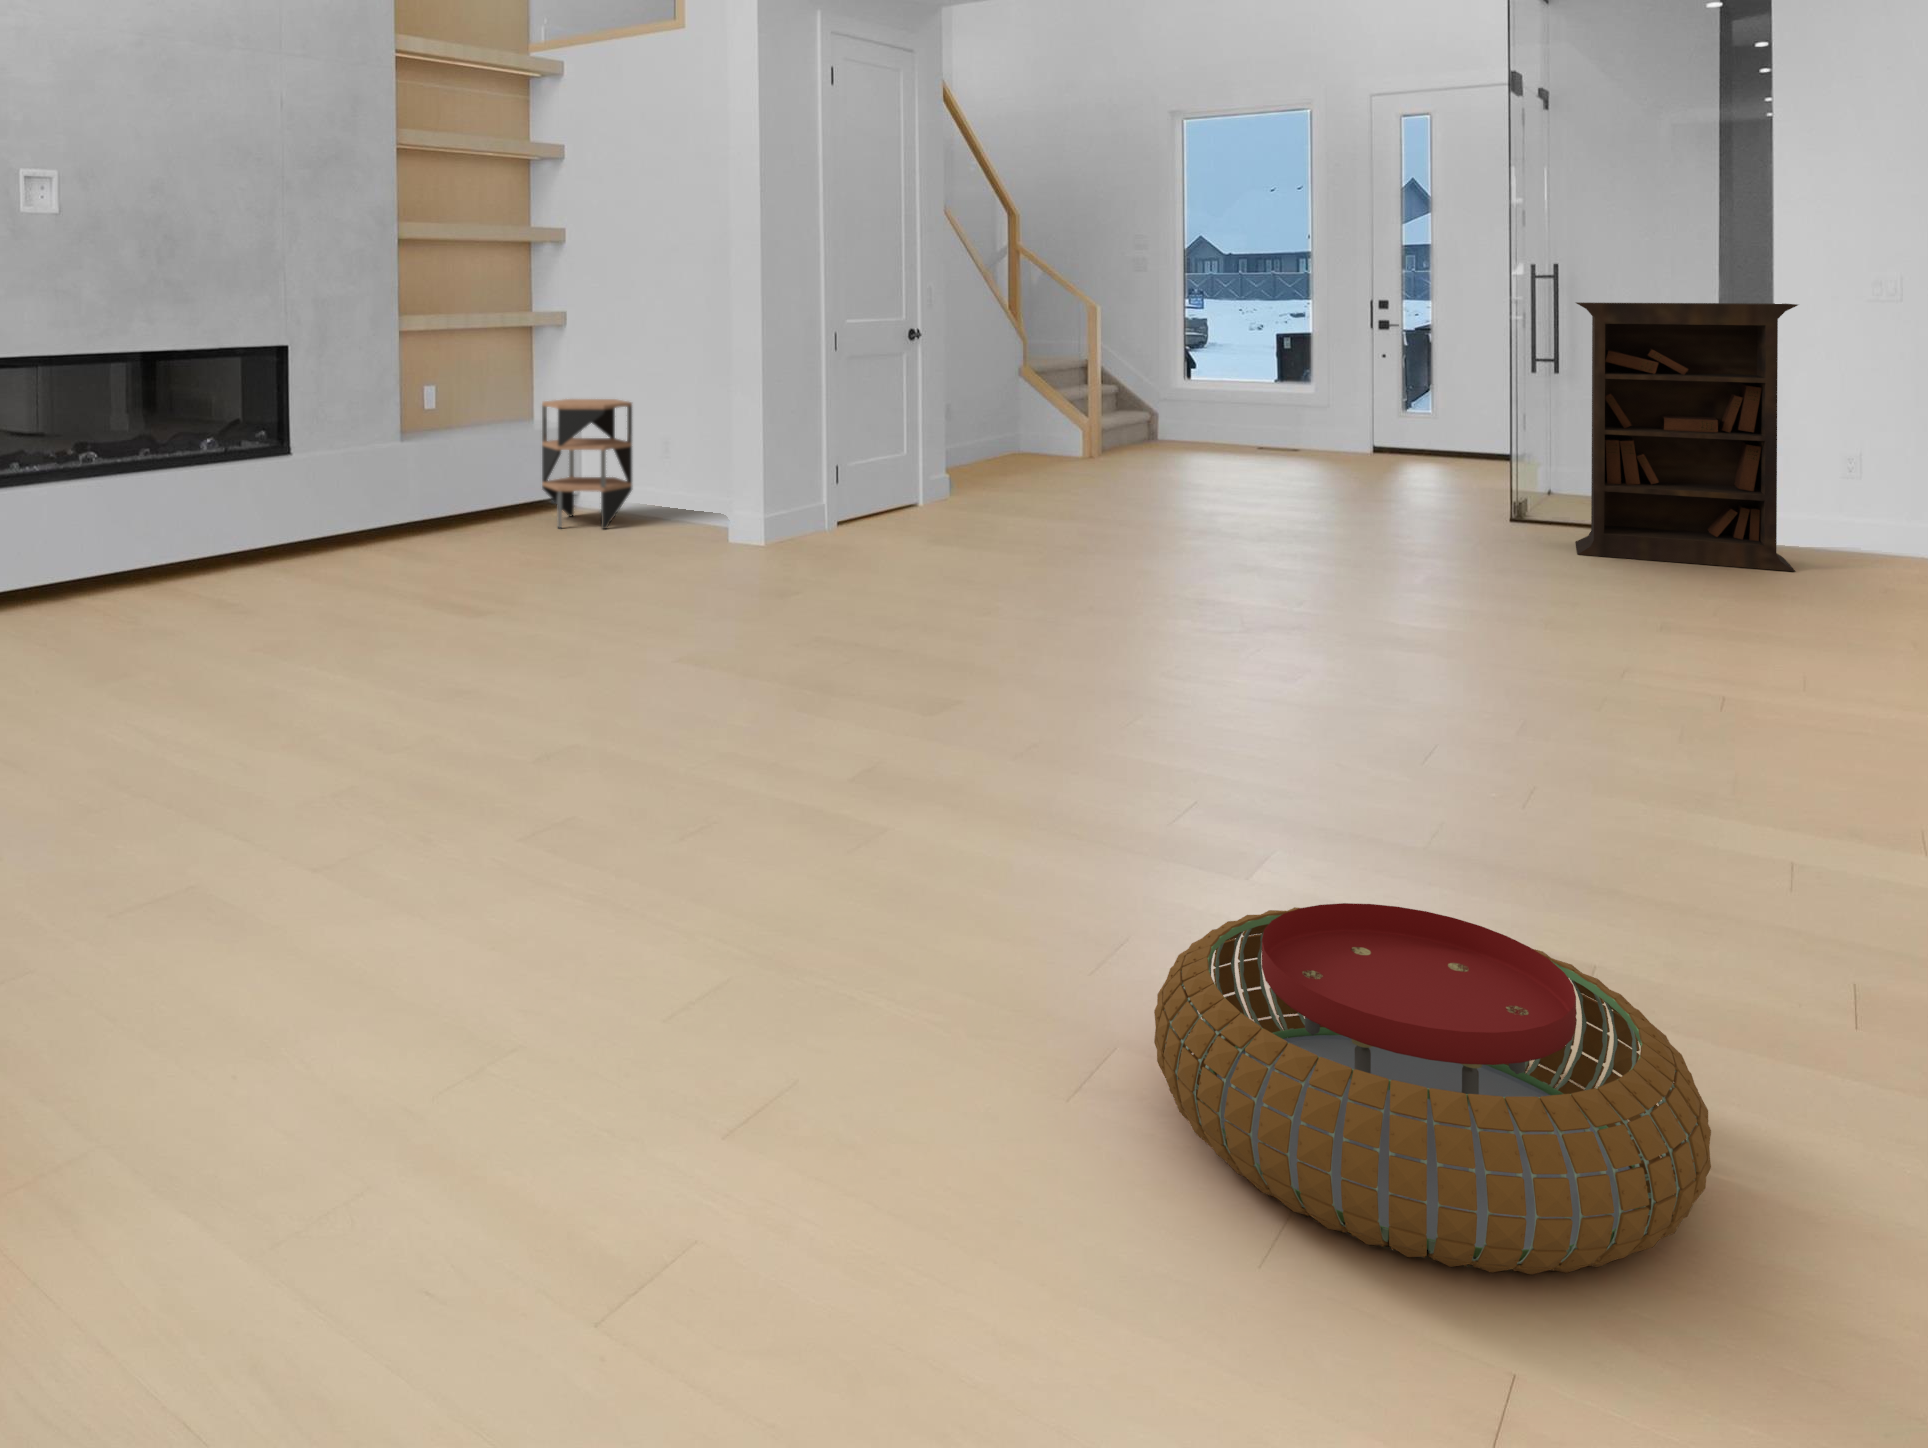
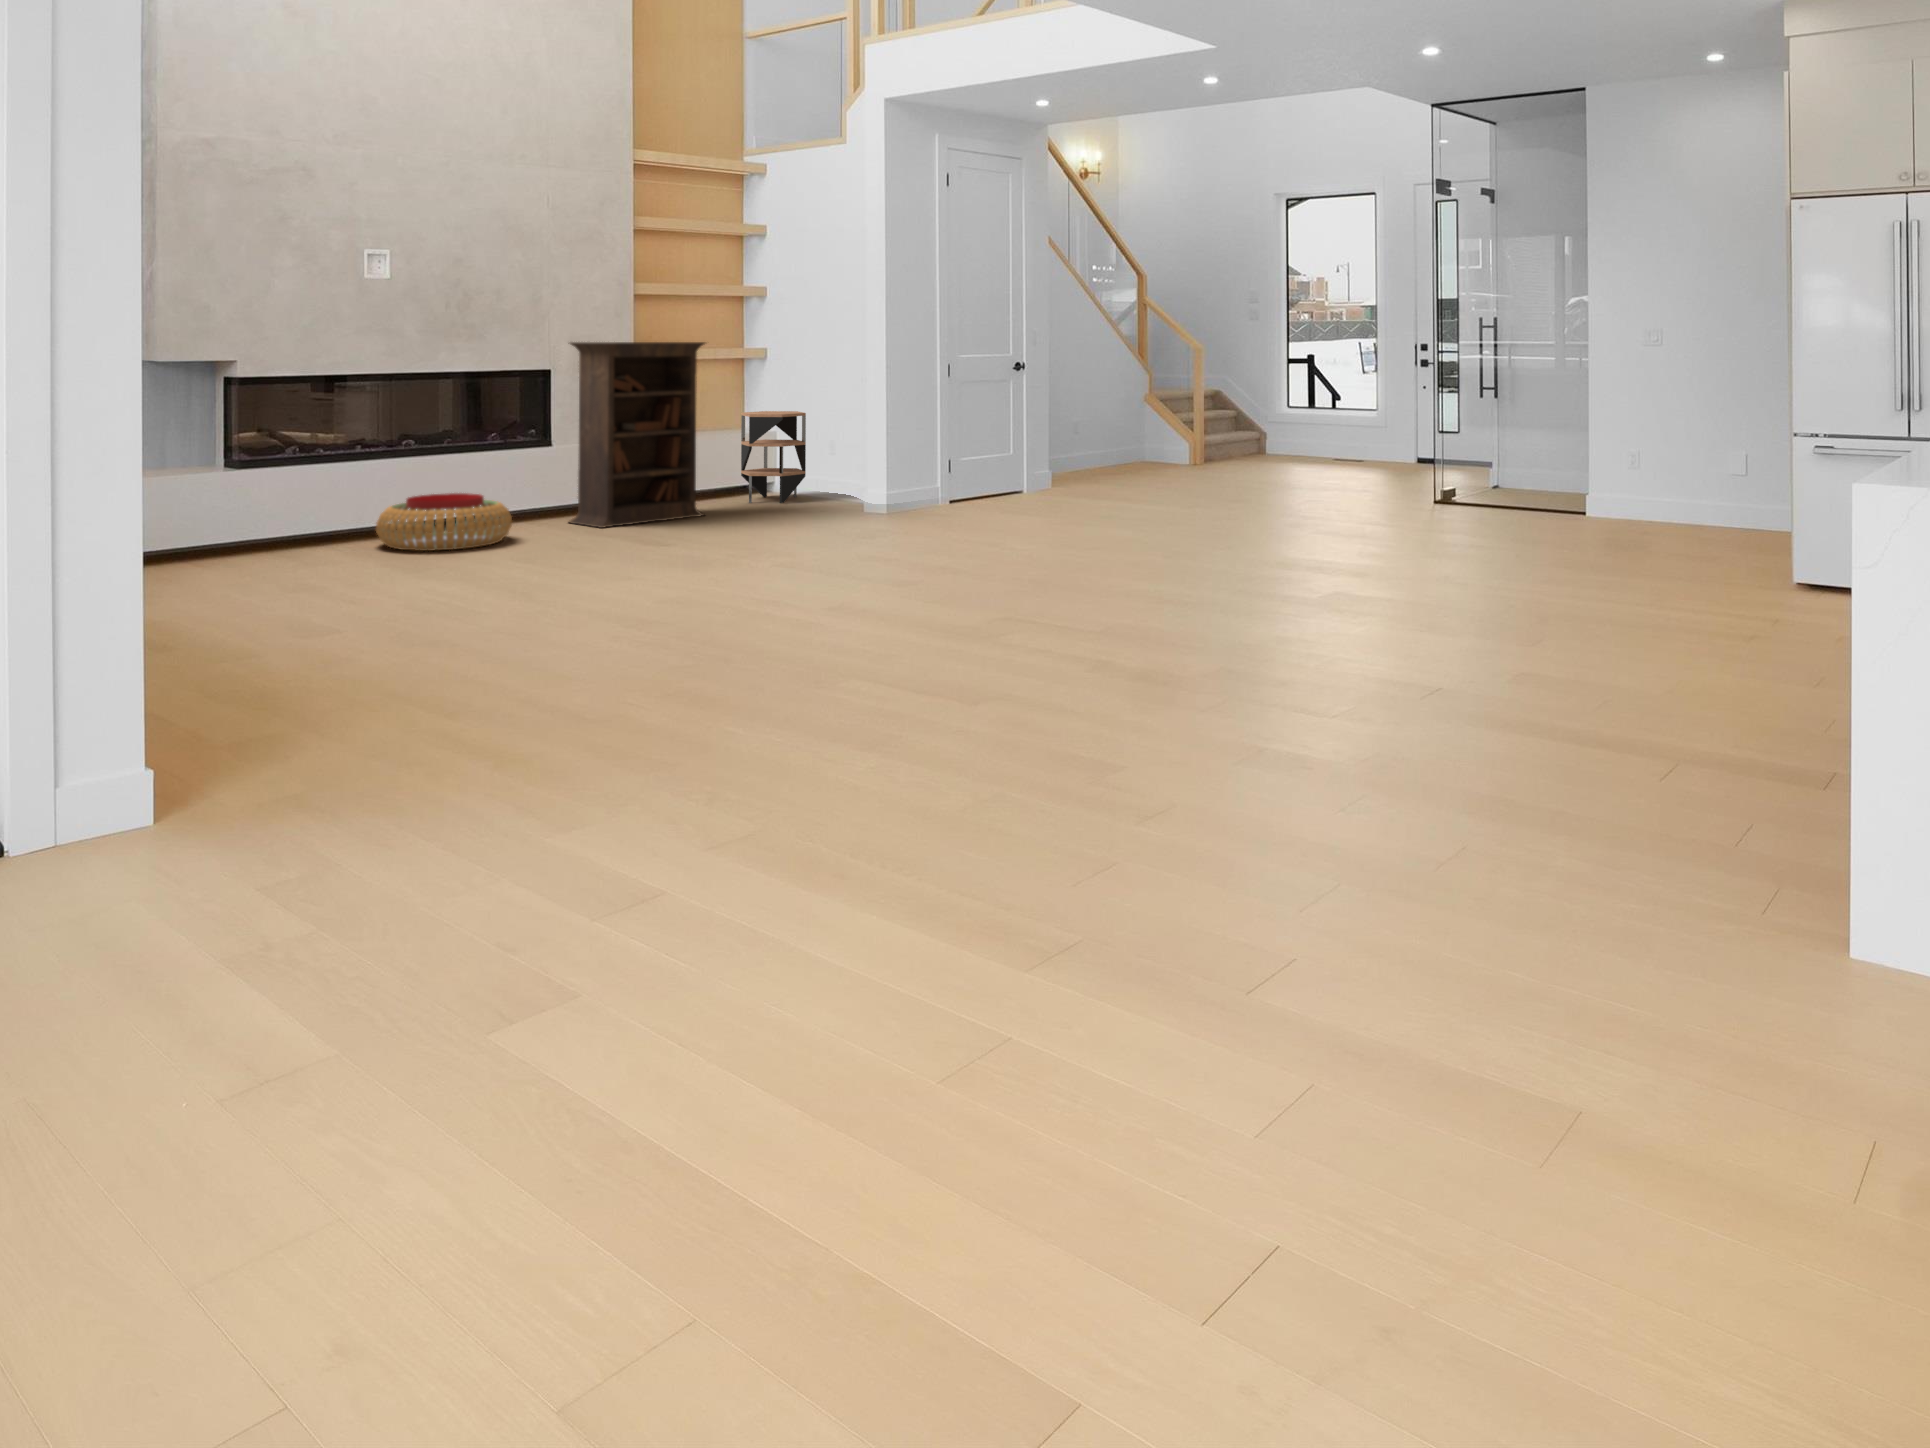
bookcase: present [1575,302,1798,571] -> present [569,342,705,528]
pouf: present [1154,903,1711,1275] -> present [376,493,512,551]

